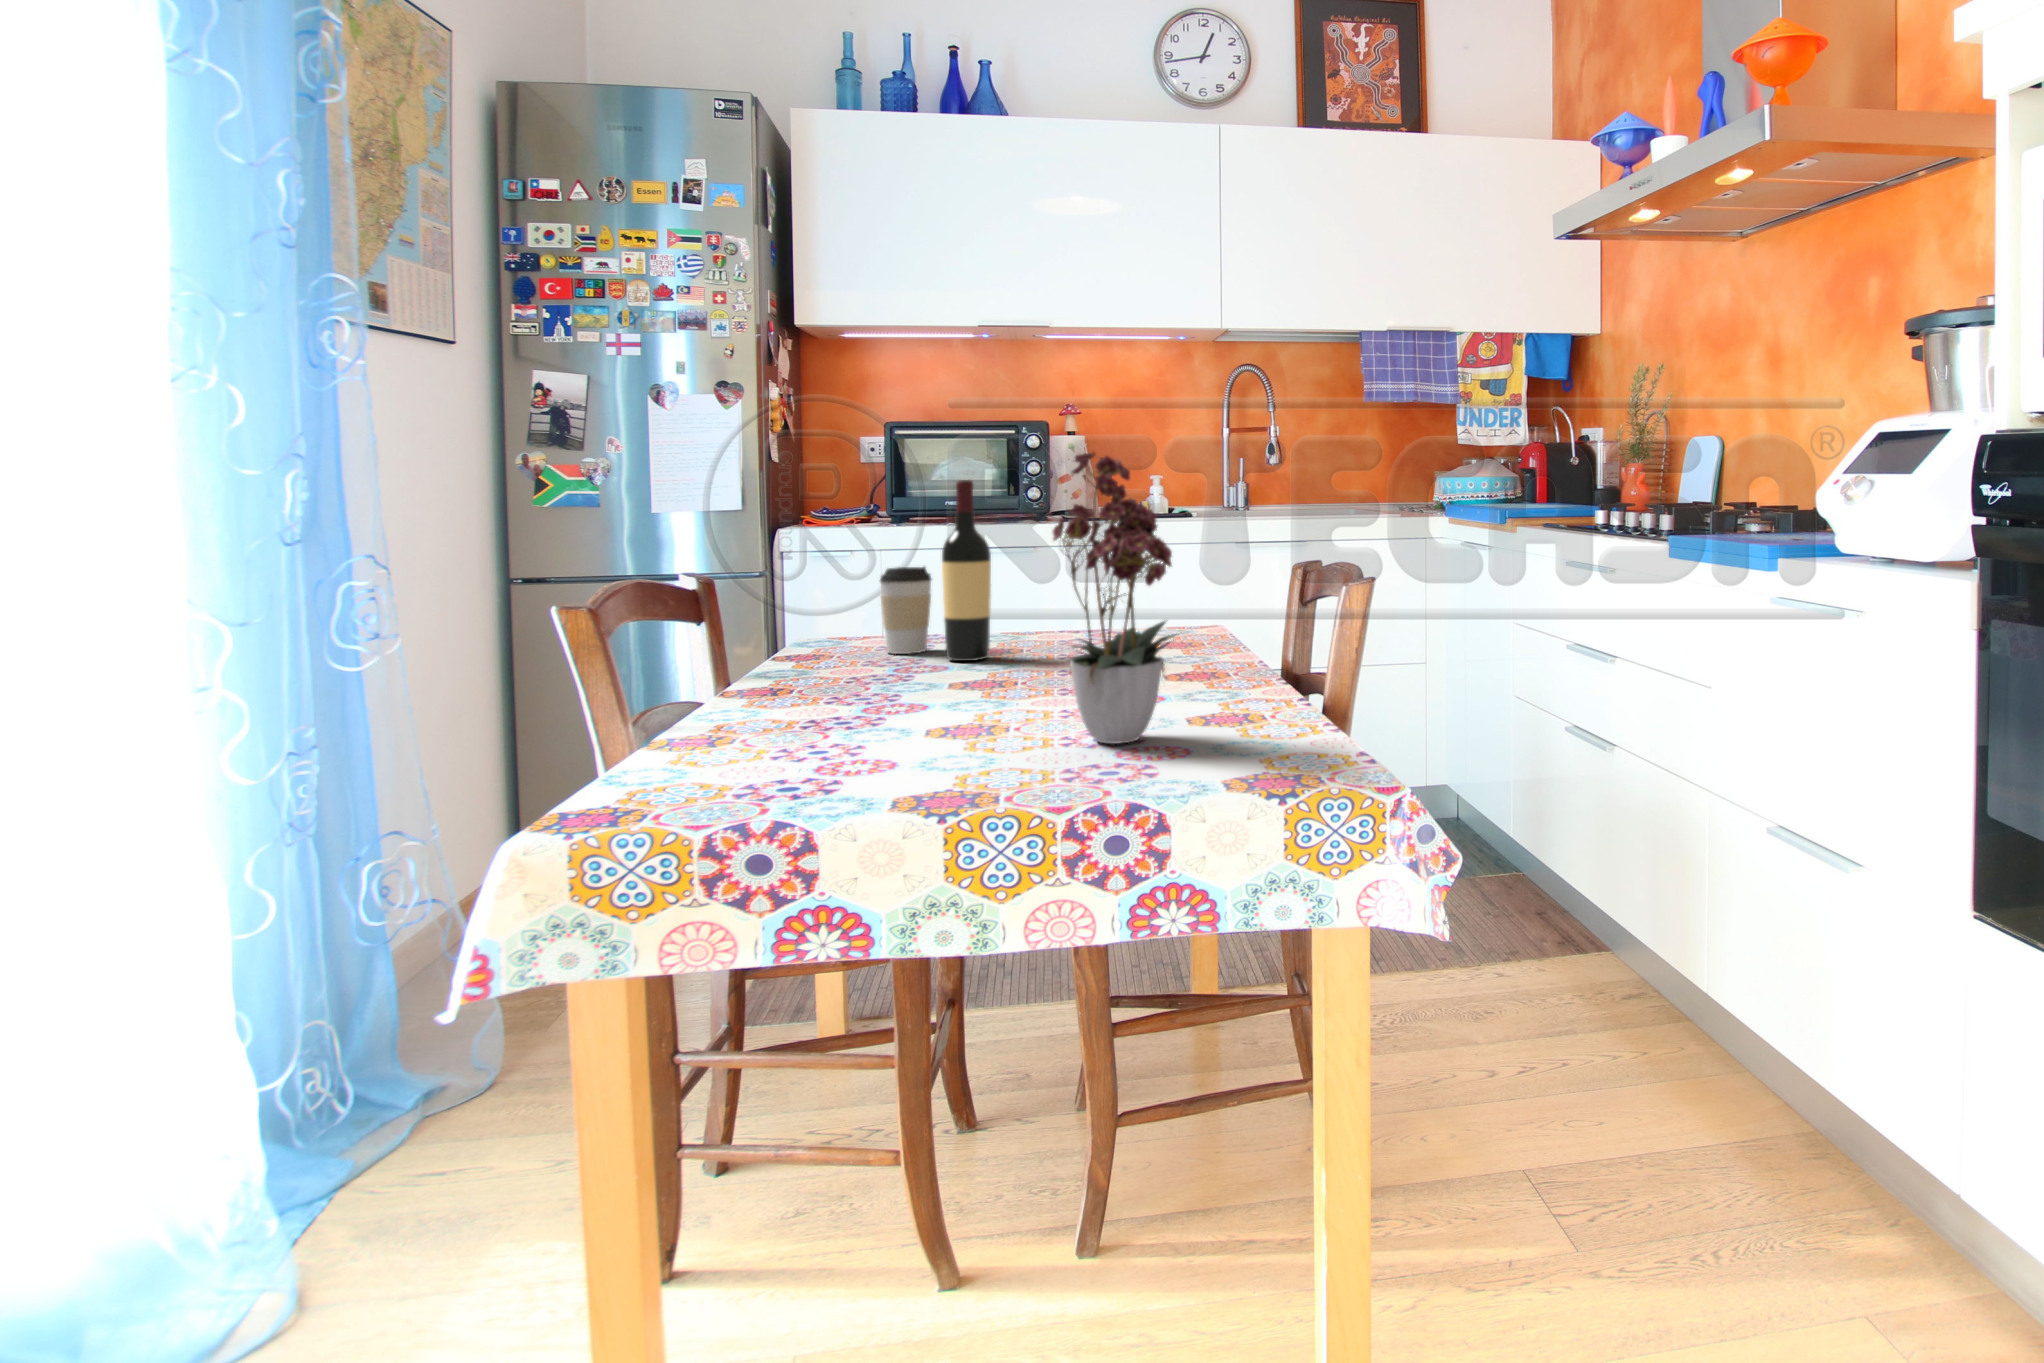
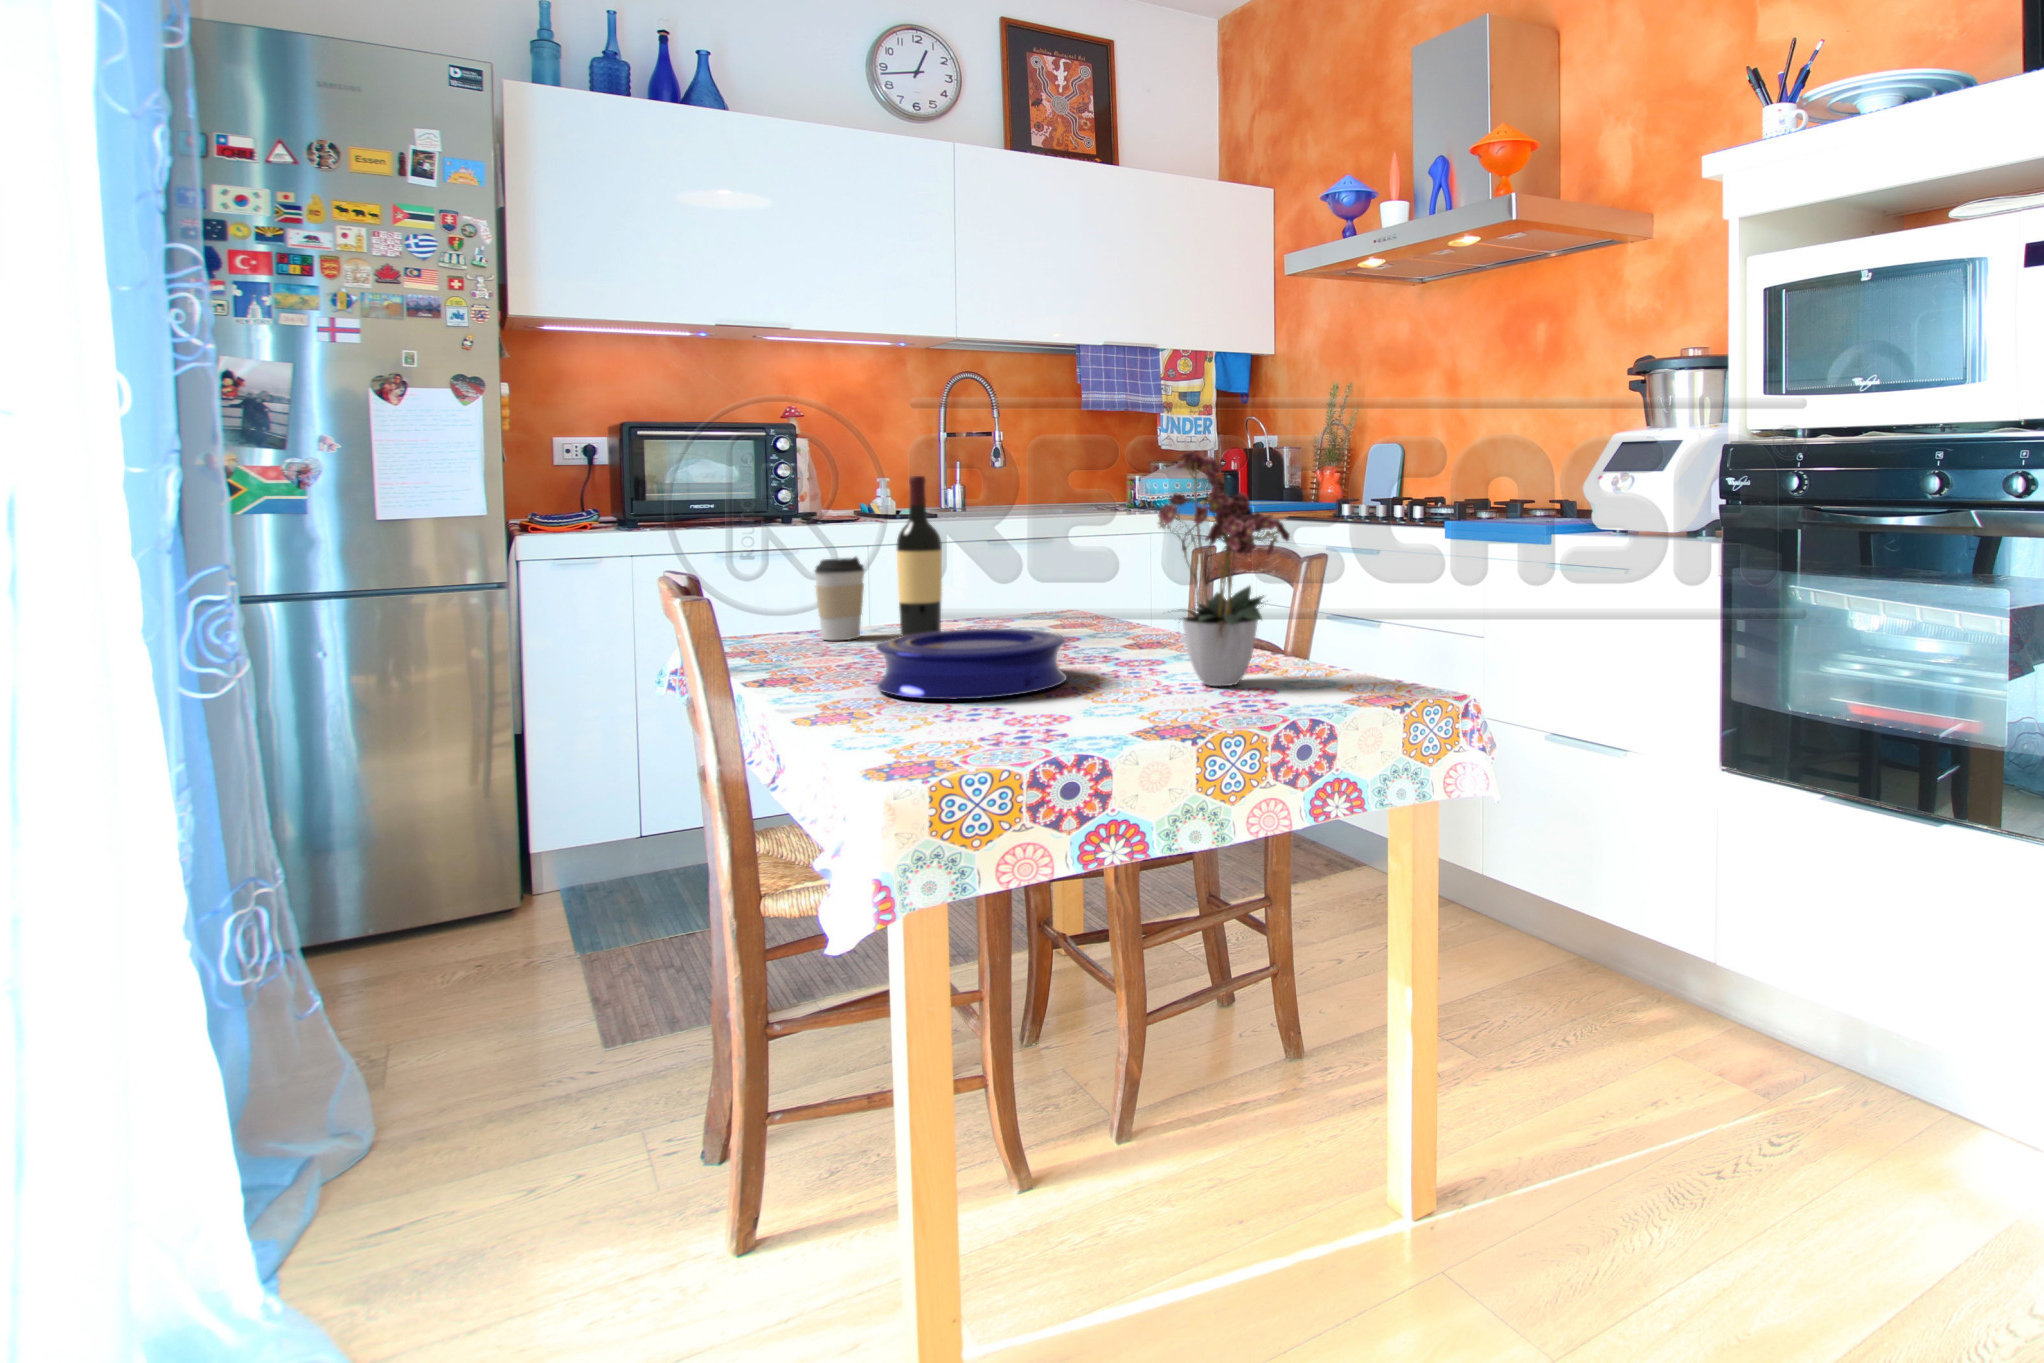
plate: none [768,654,988,736] -> present [876,629,1066,699]

